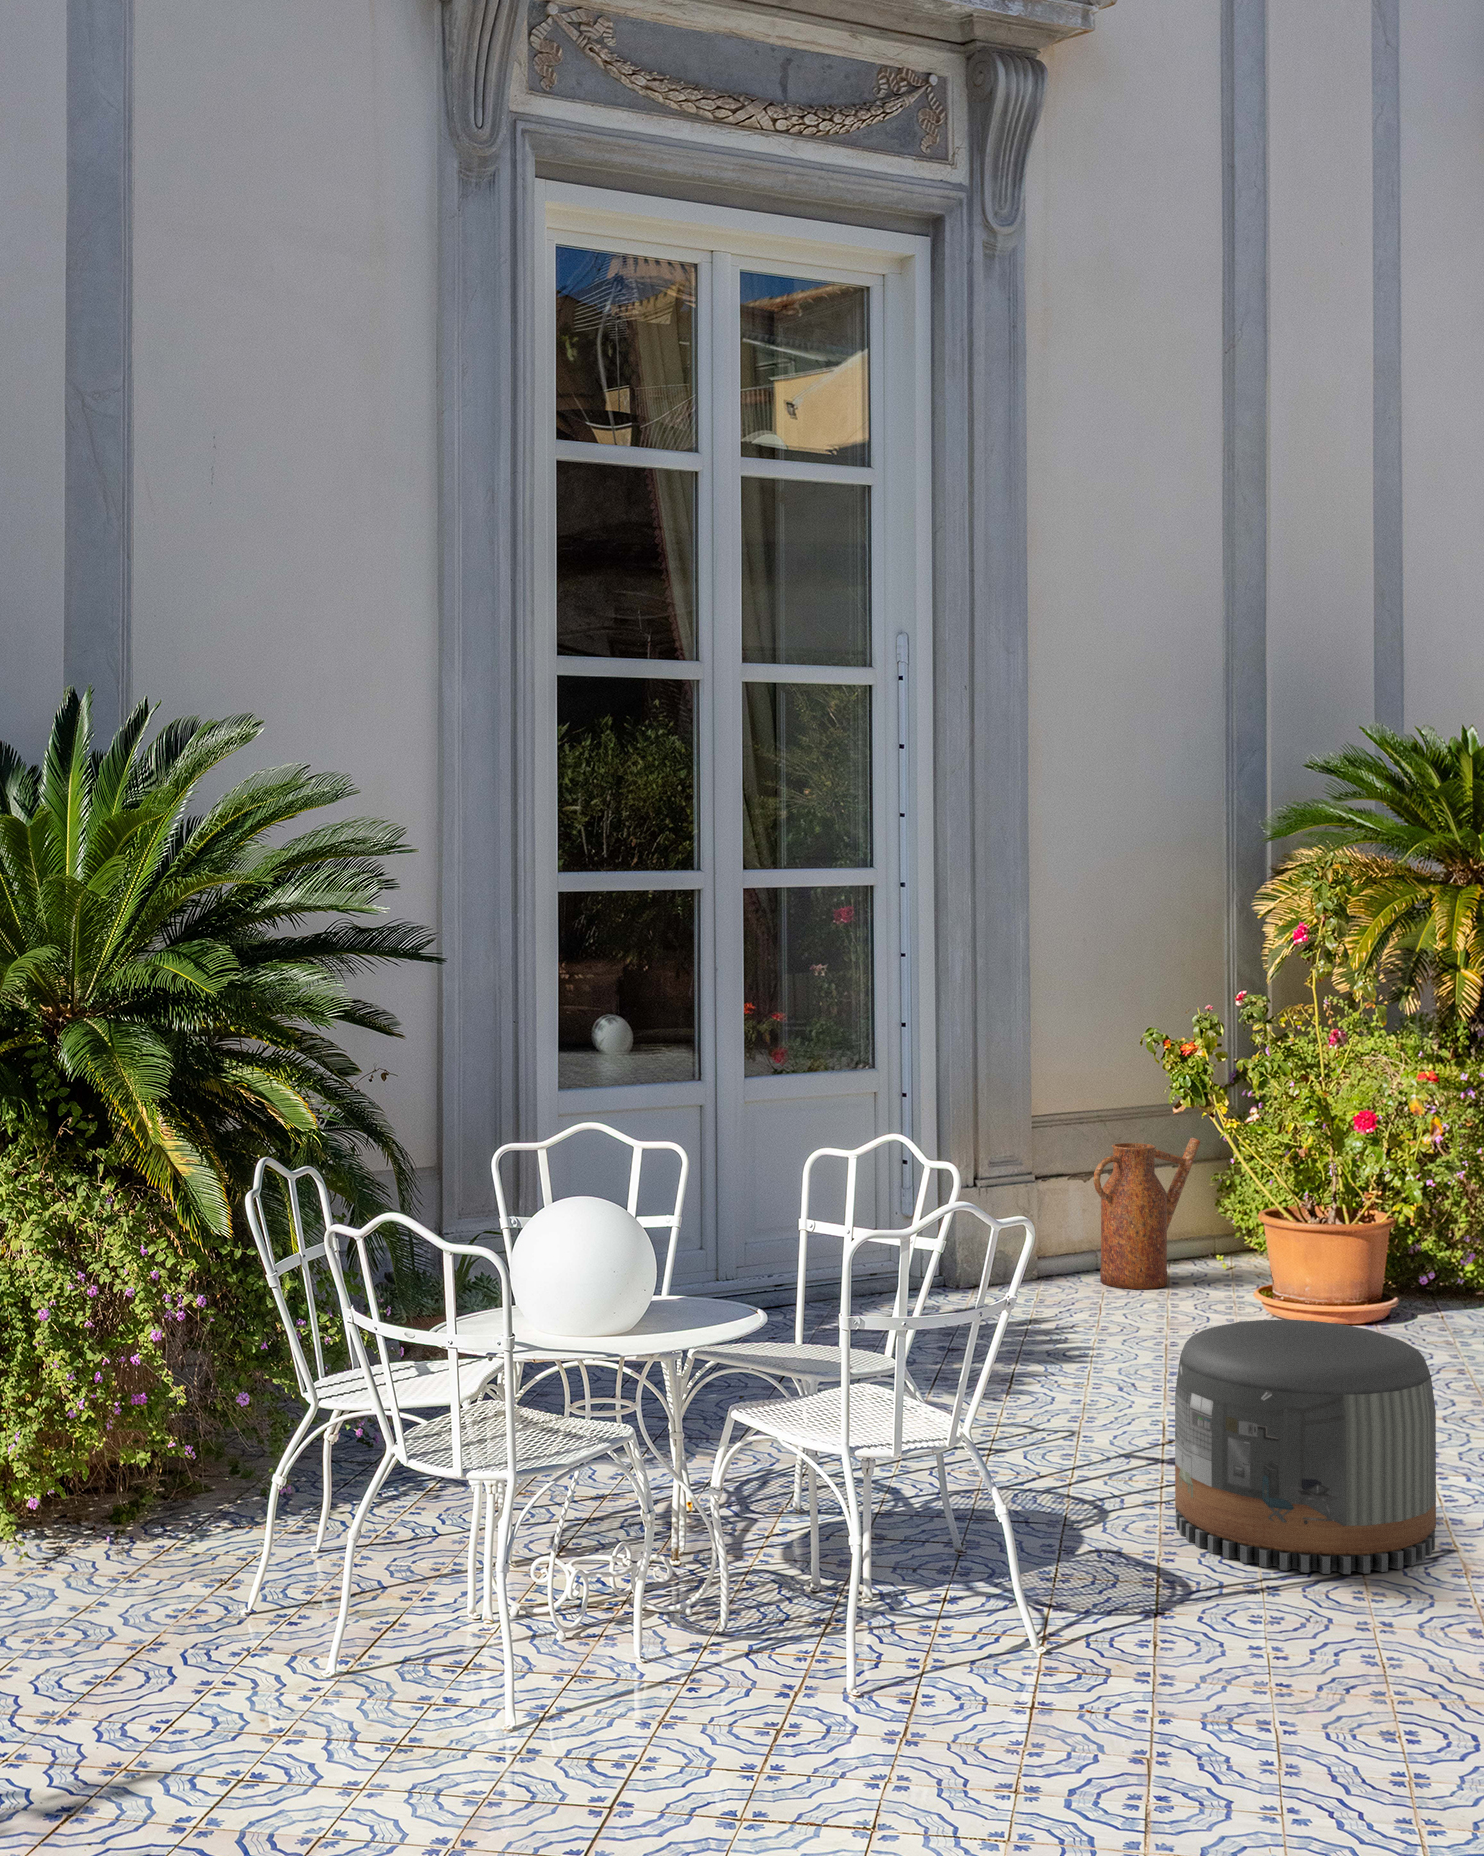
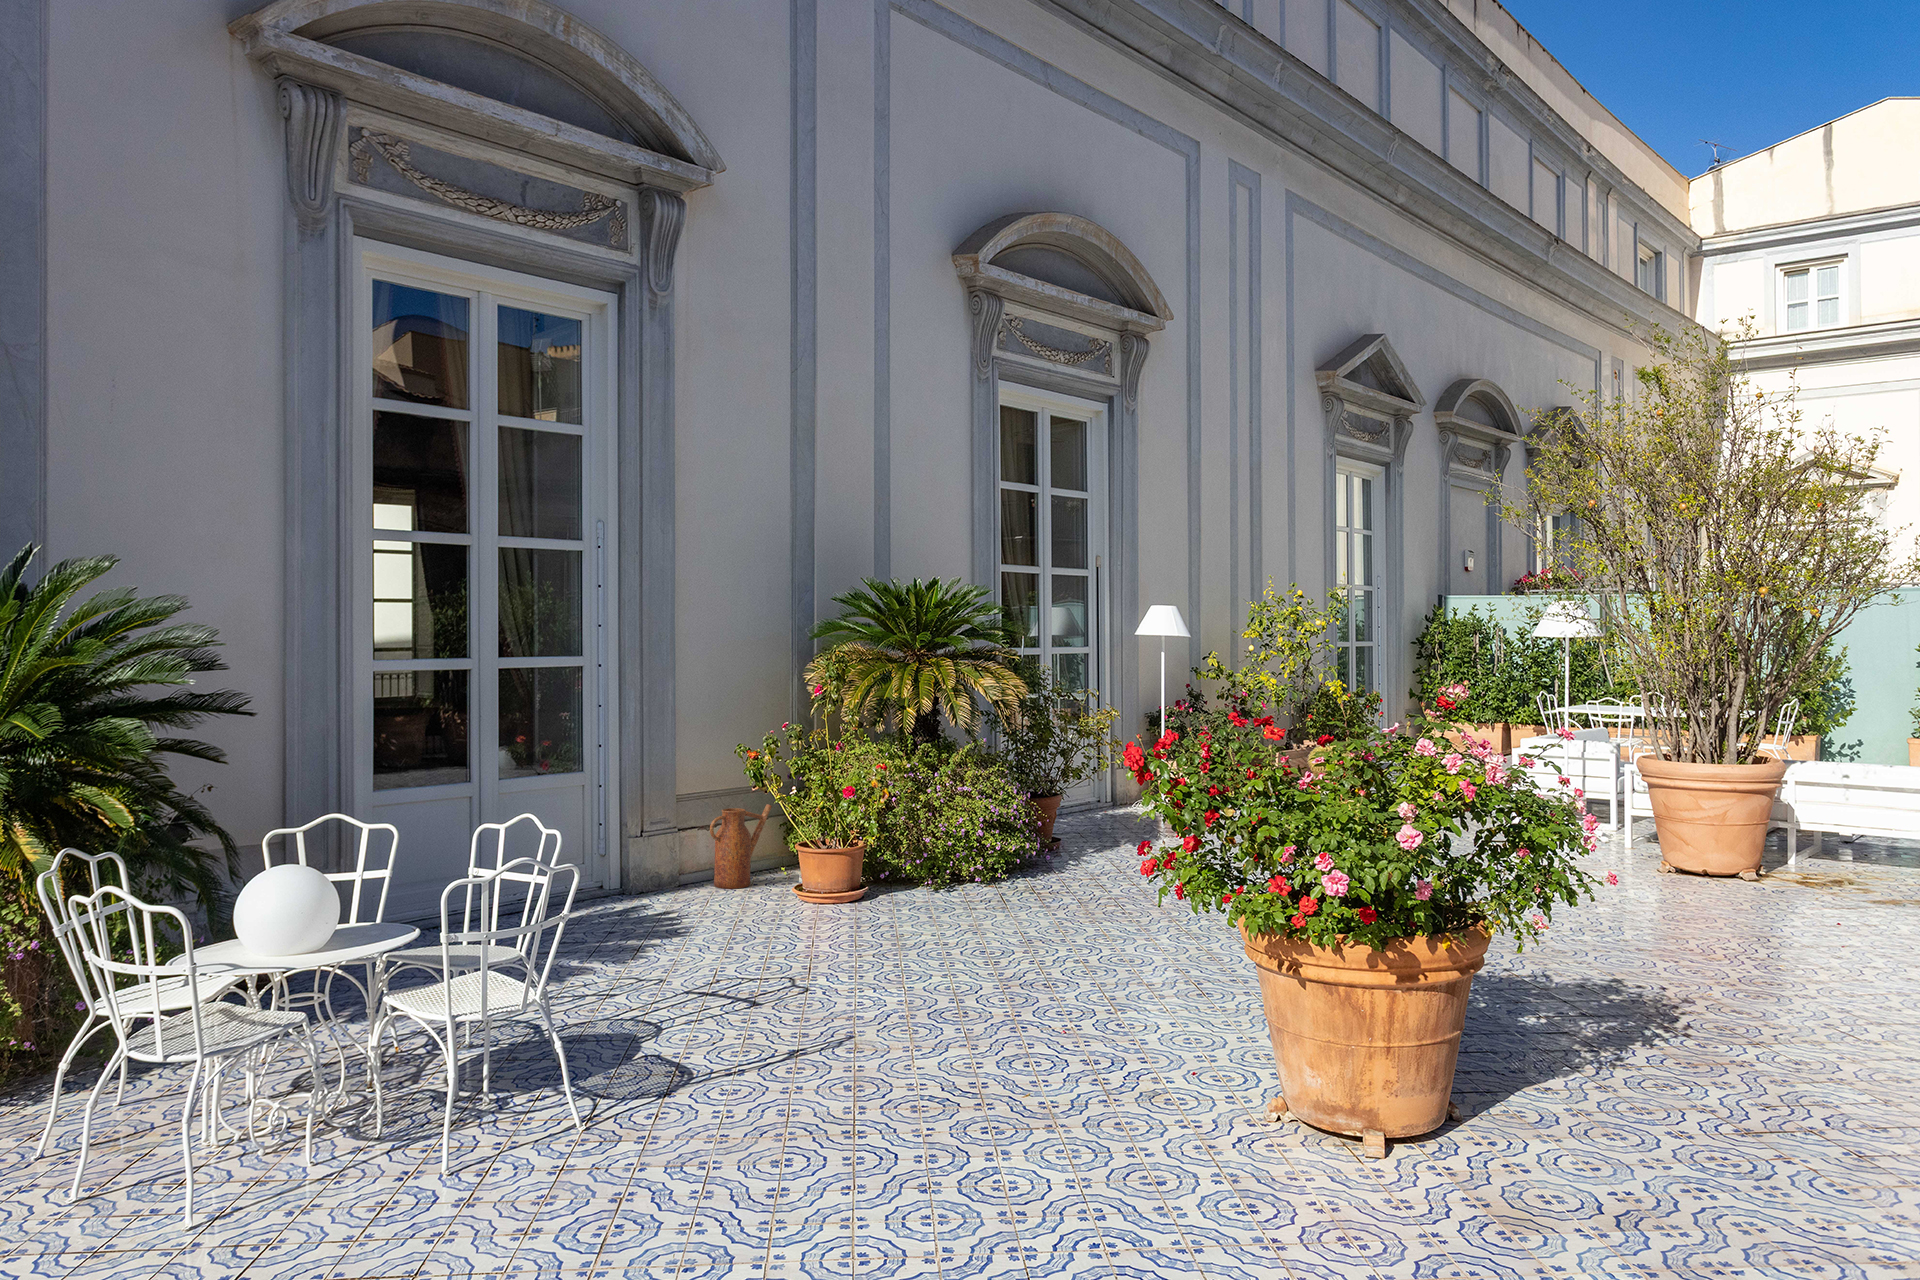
pouf: present [1175,1320,1436,1574] -> none [699,914,840,1057]

